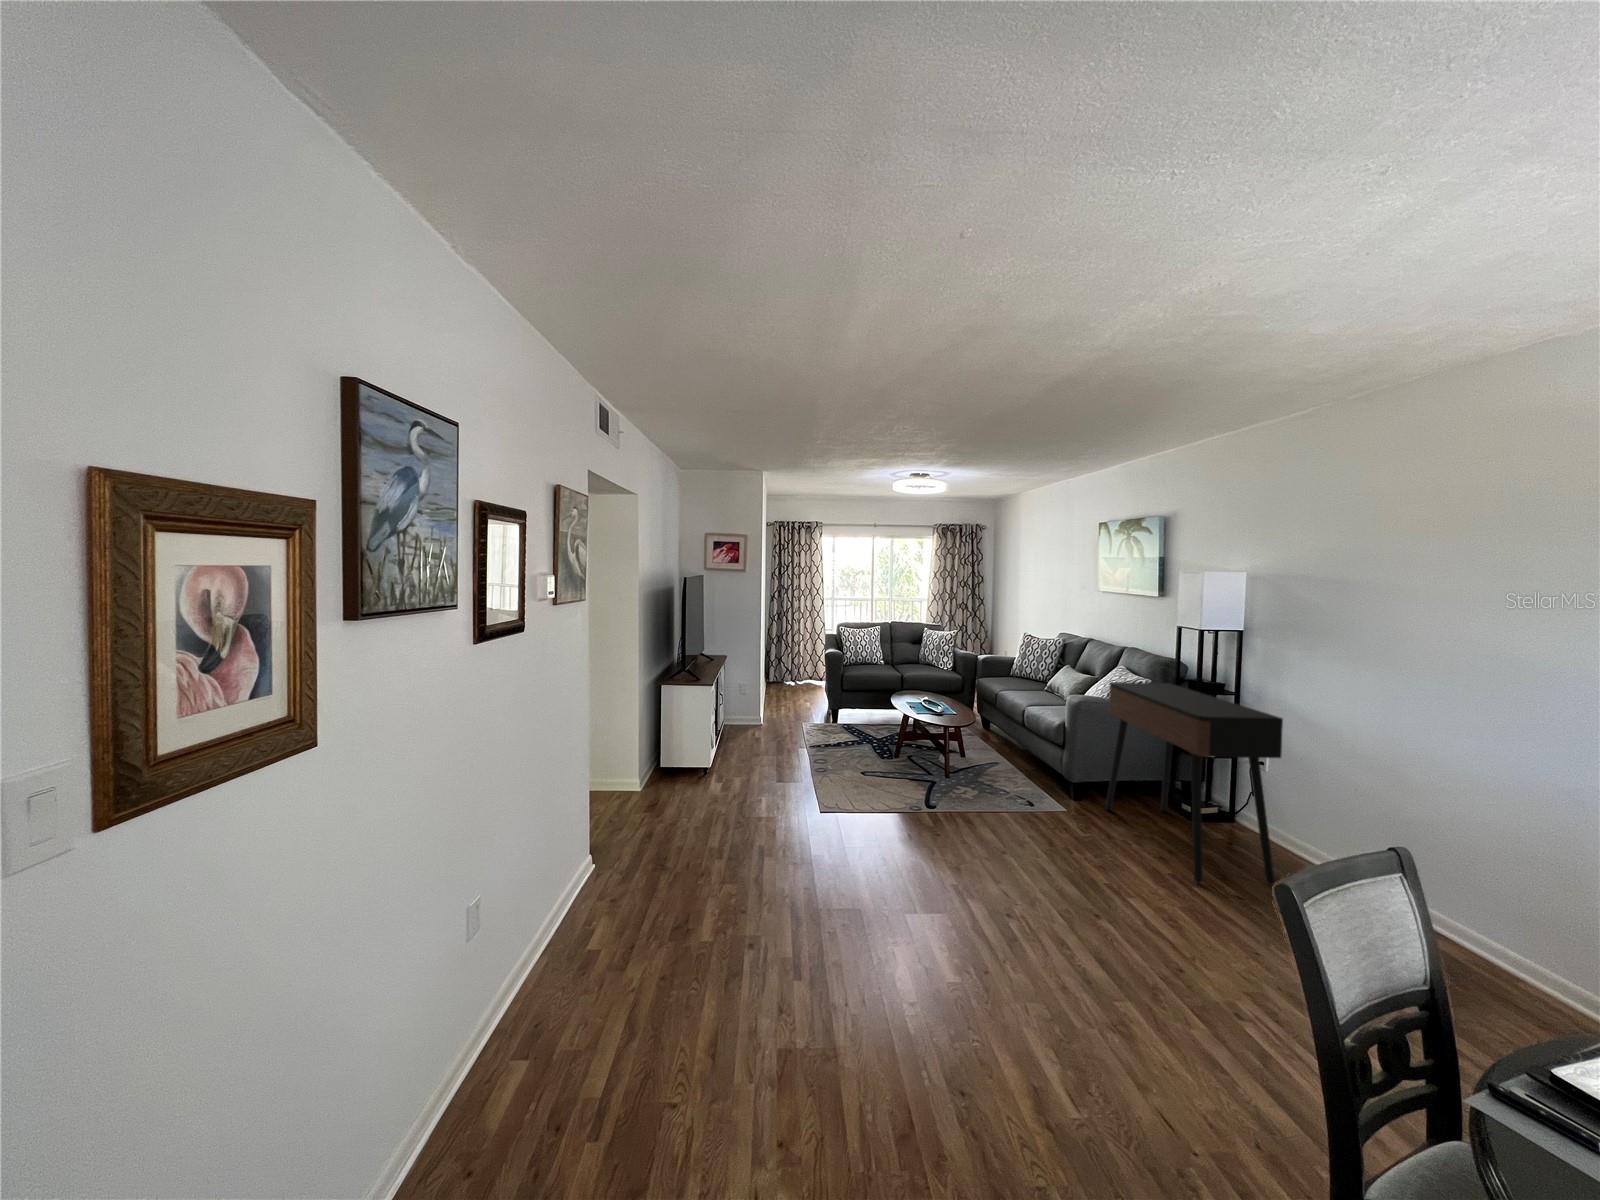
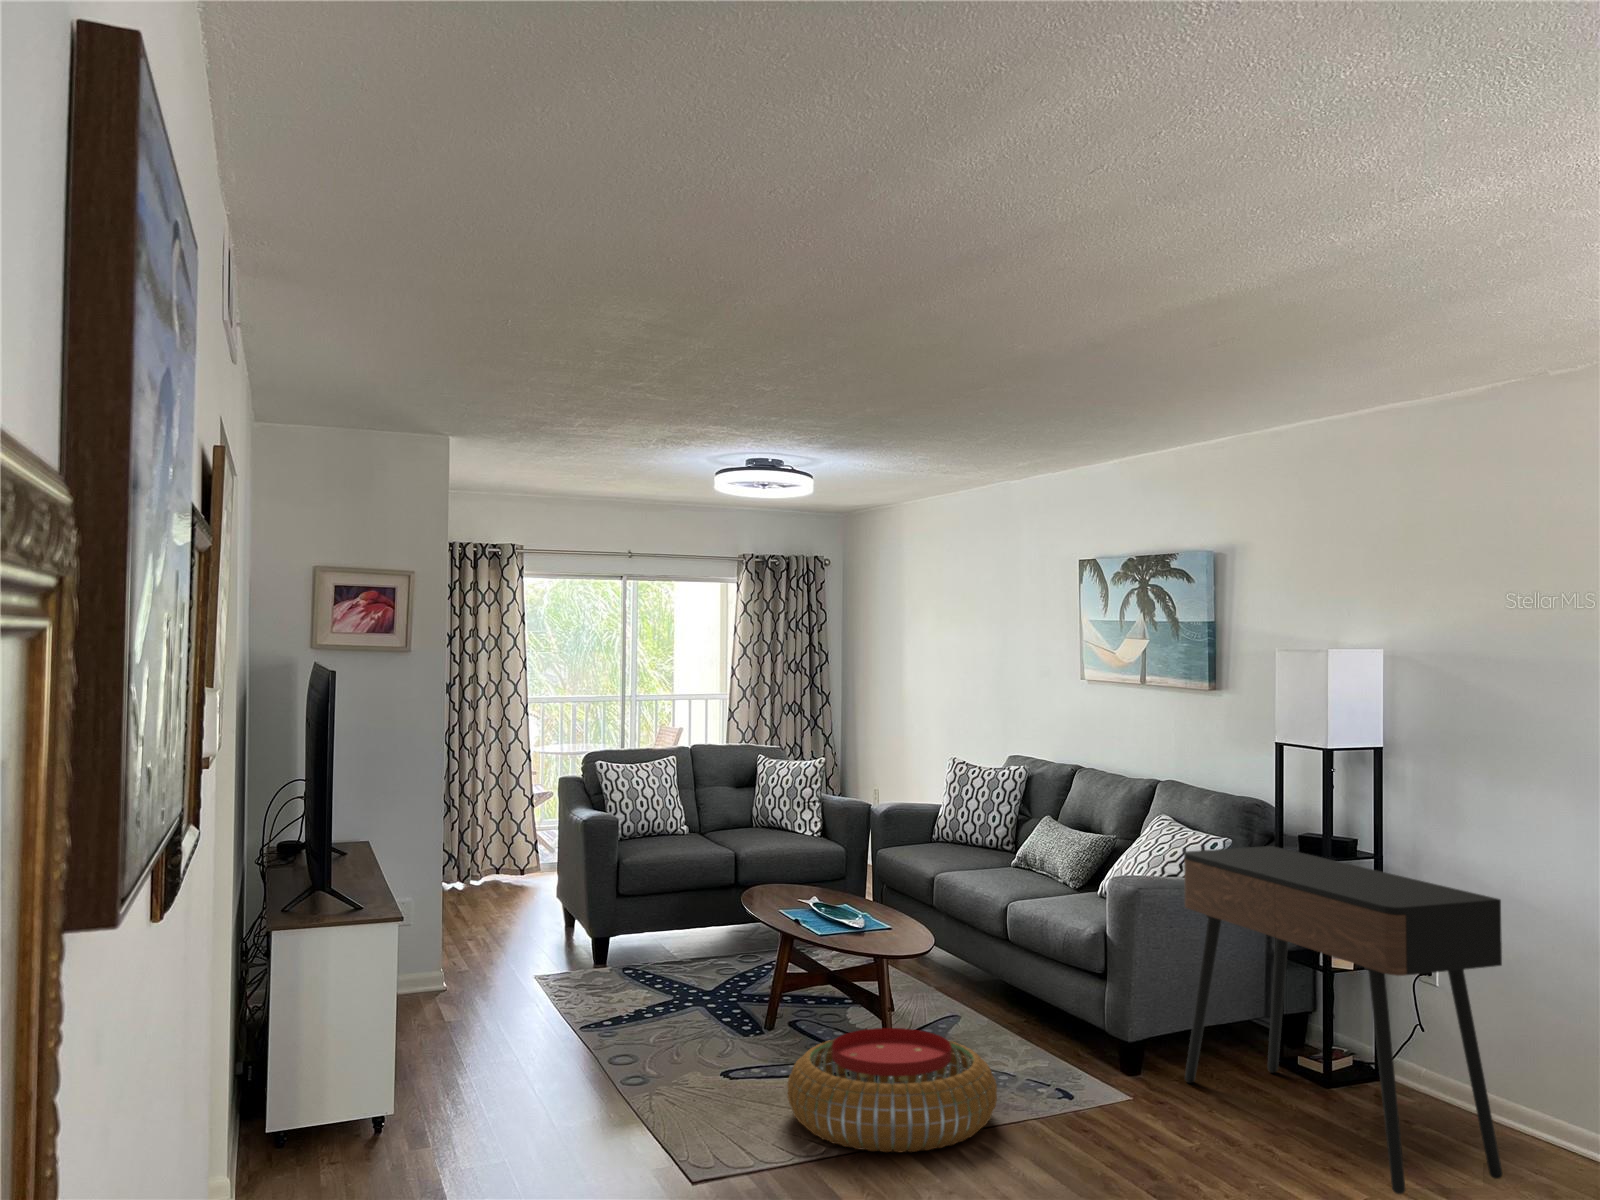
pouf: none [873,761,984,823] -> present [787,1028,997,1153]

